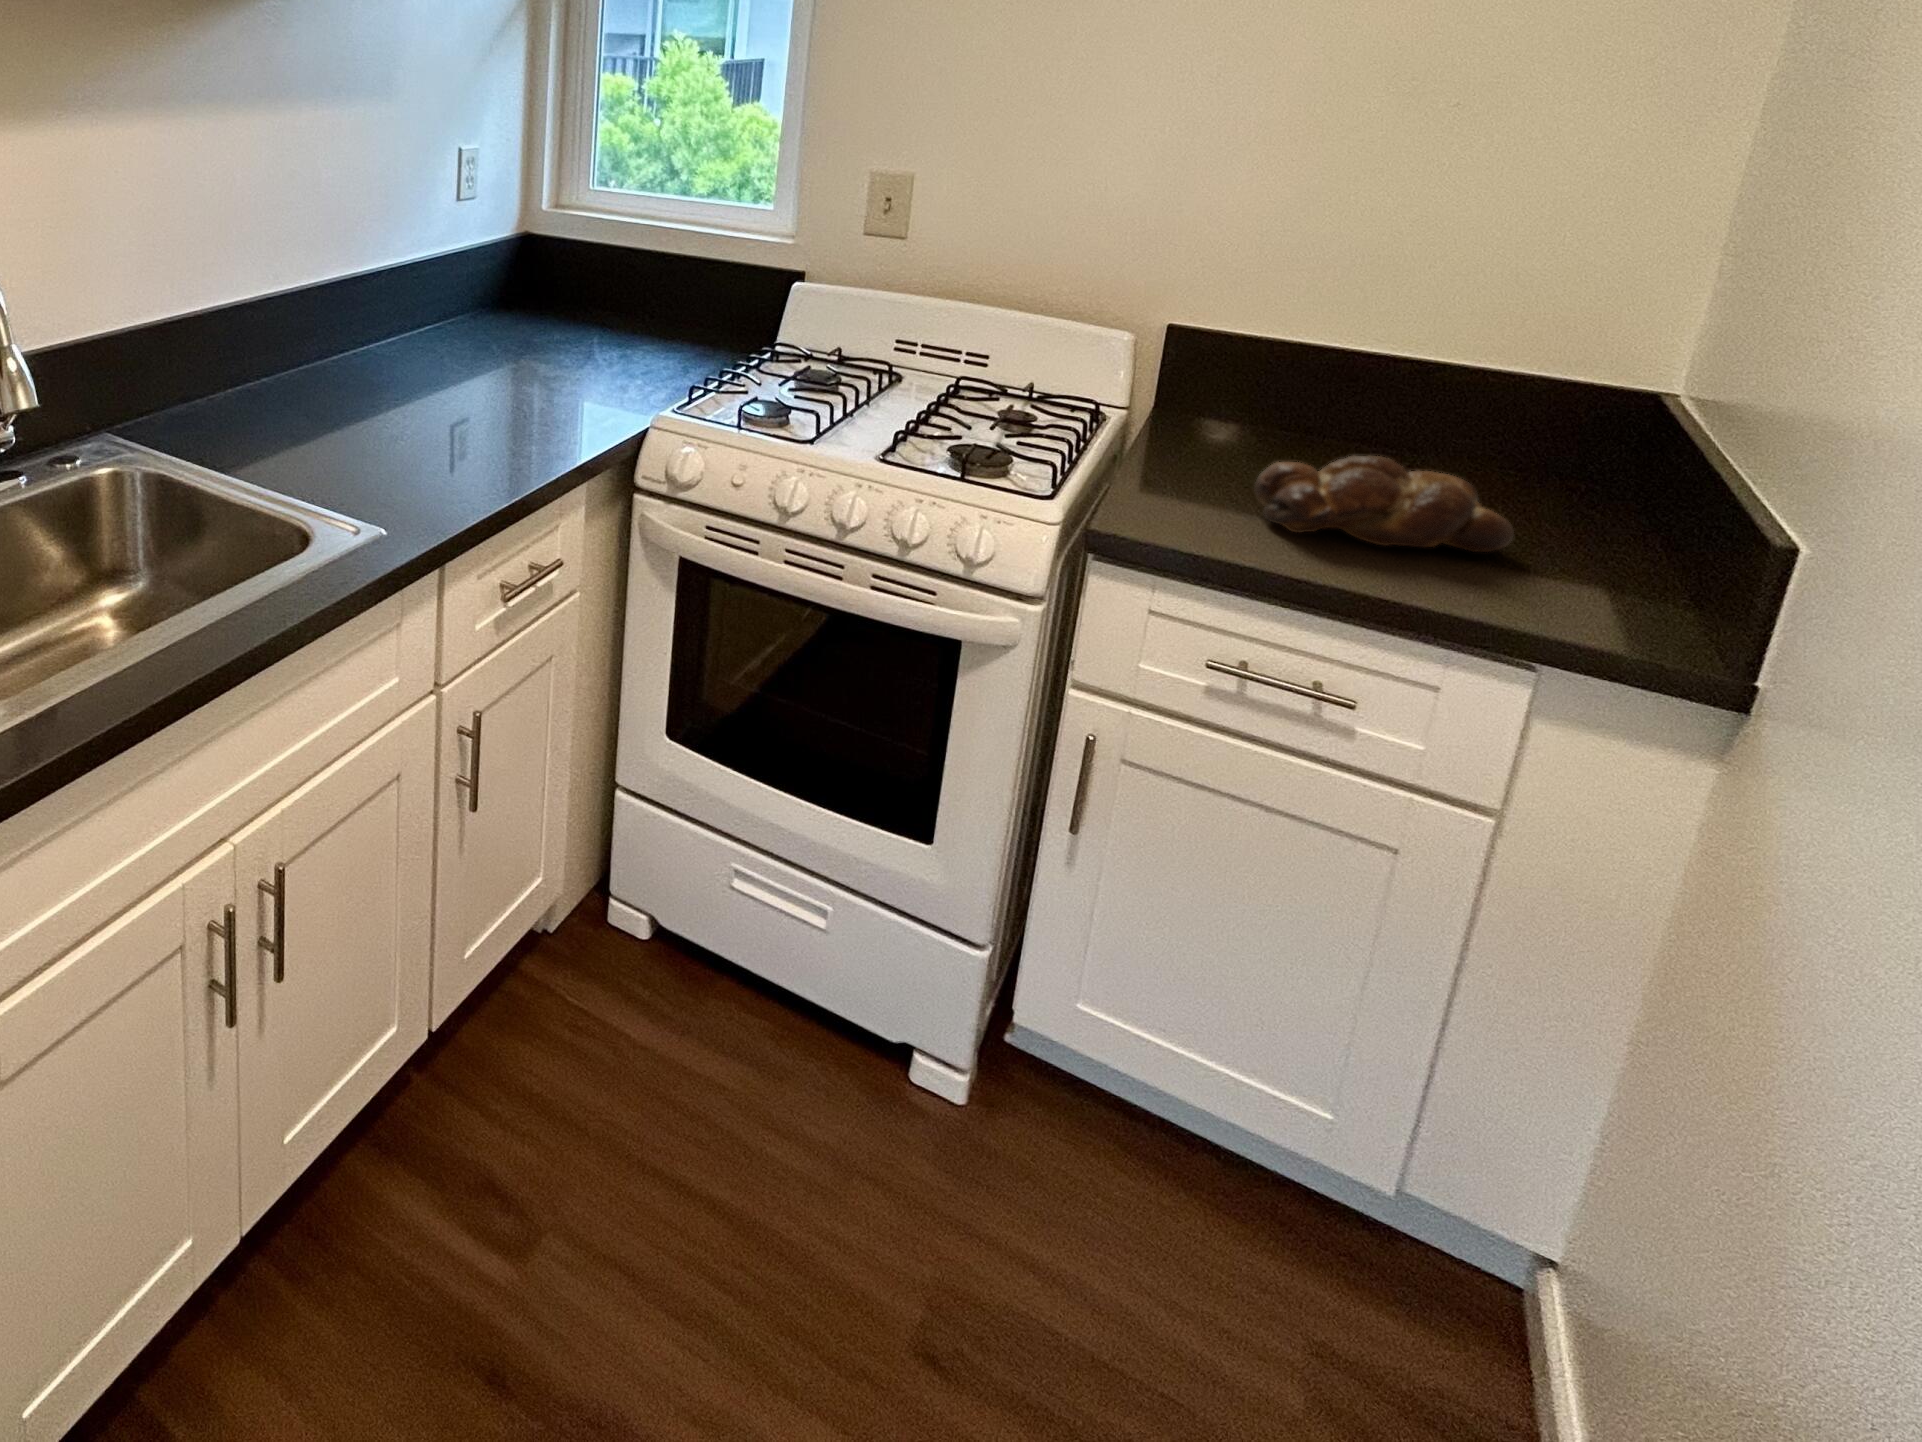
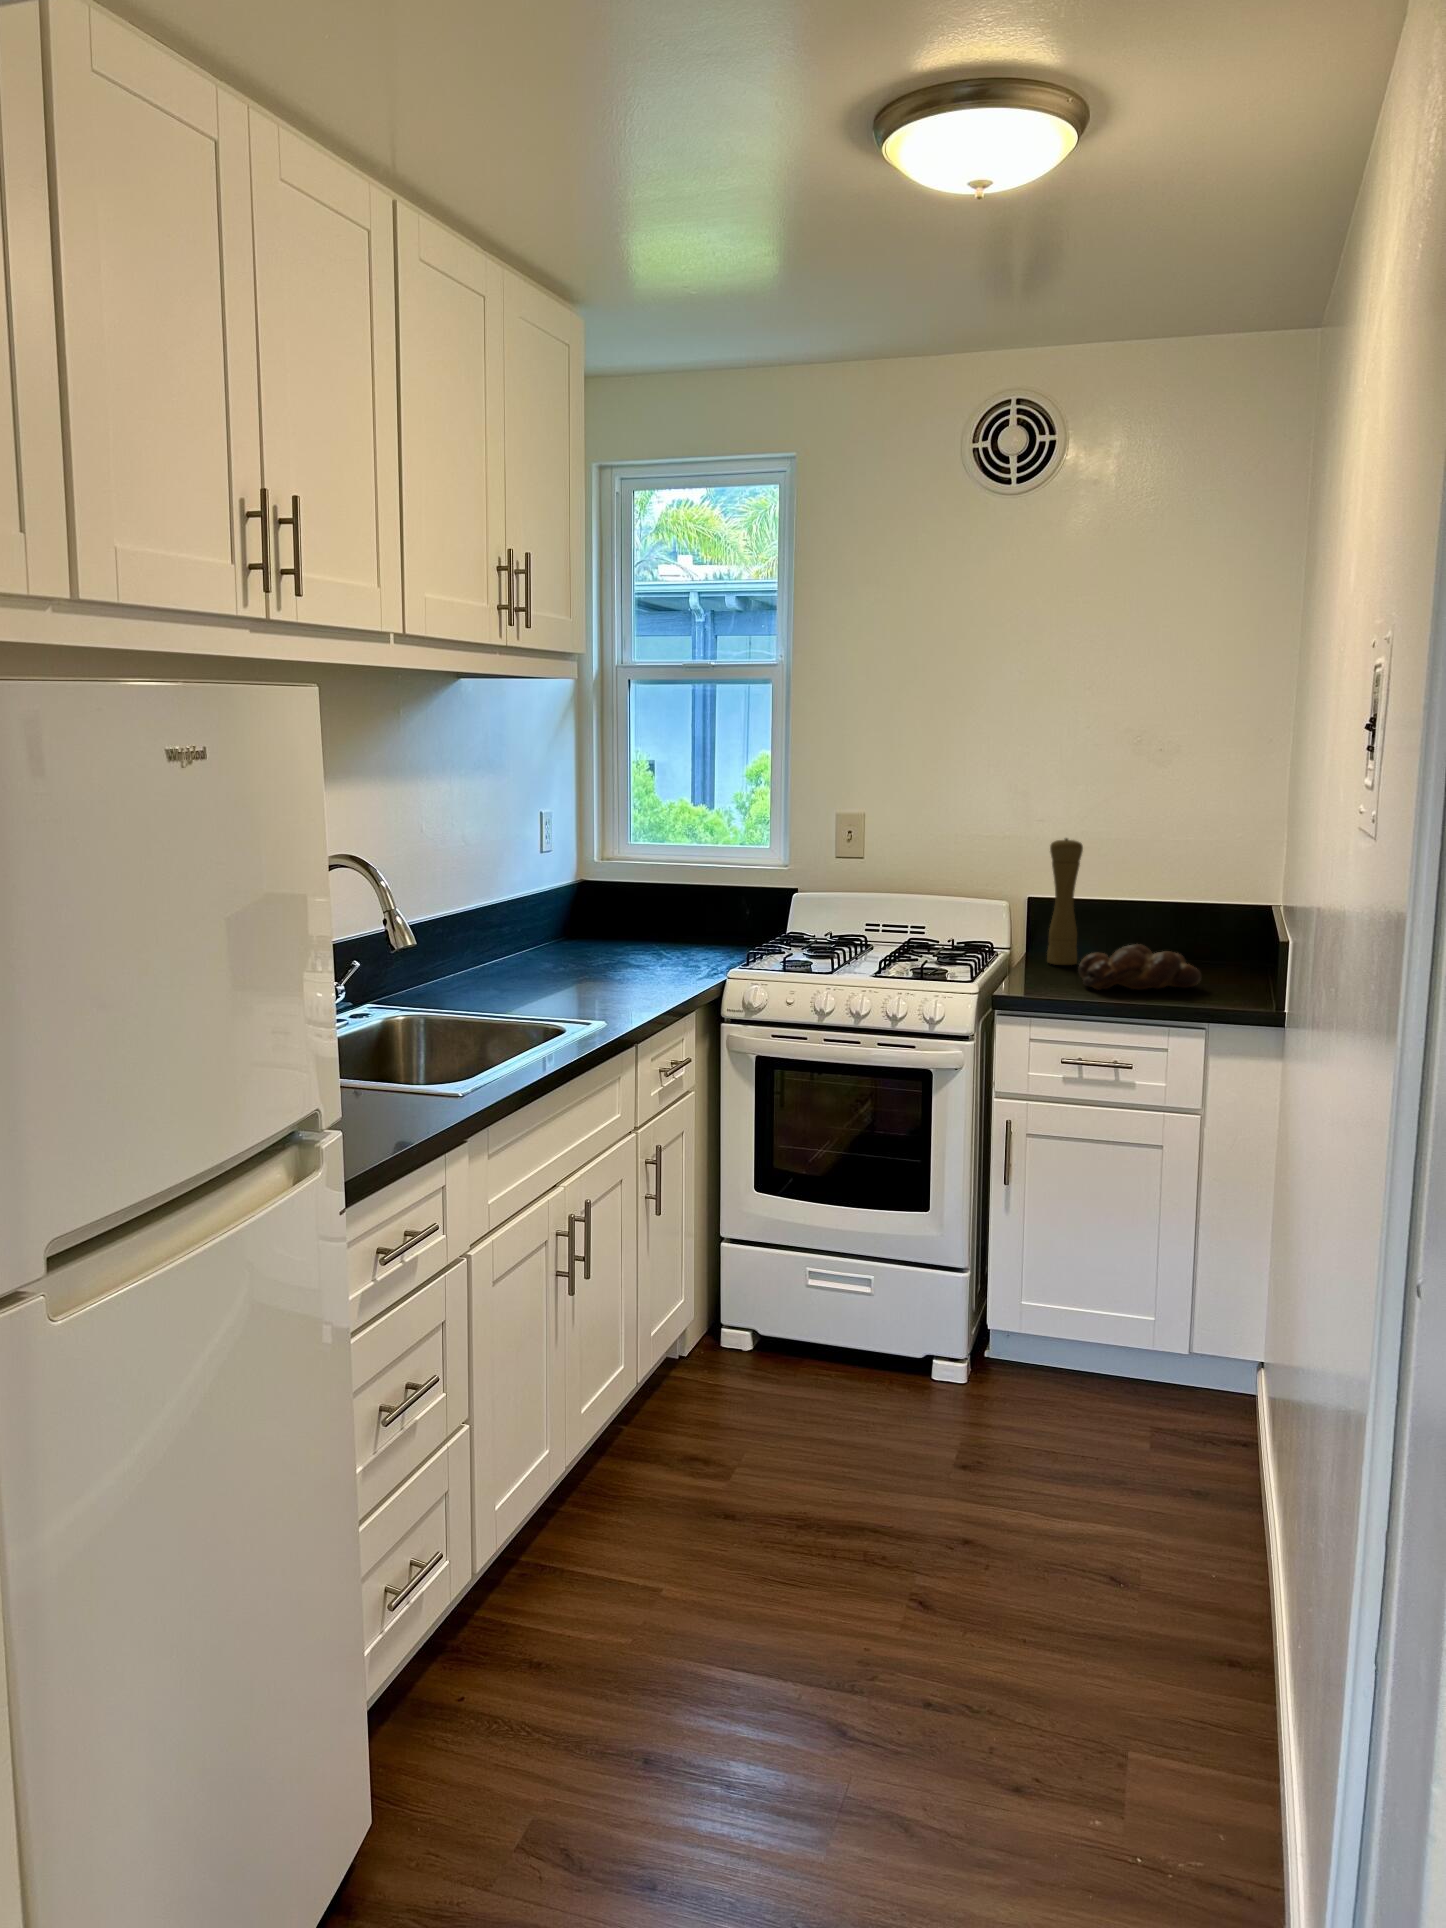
pepper mill: none [1191,249,1285,455] -> present [1047,838,1083,965]

